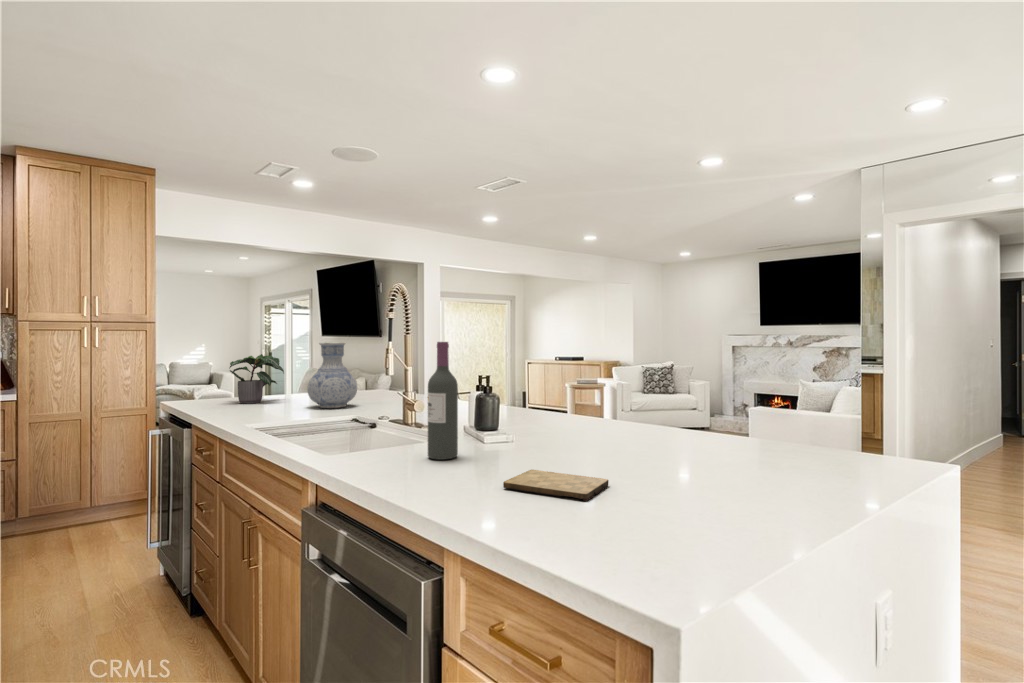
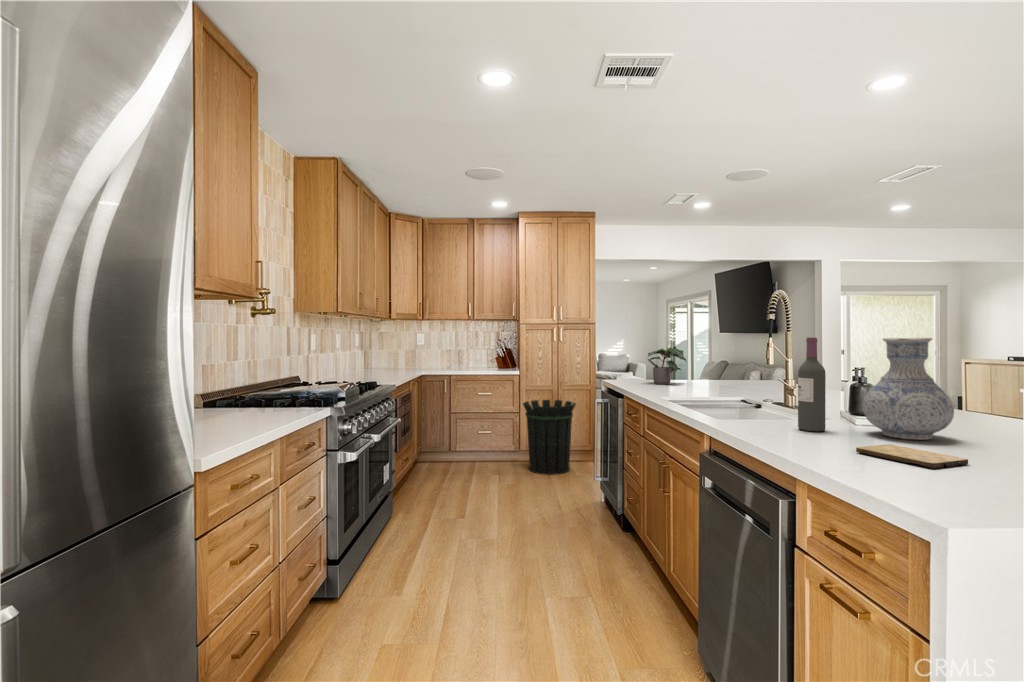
vase: present [308,342,357,408] -> present [863,338,954,440]
waste bin: none [15,434,120,554] -> present [523,400,576,475]

